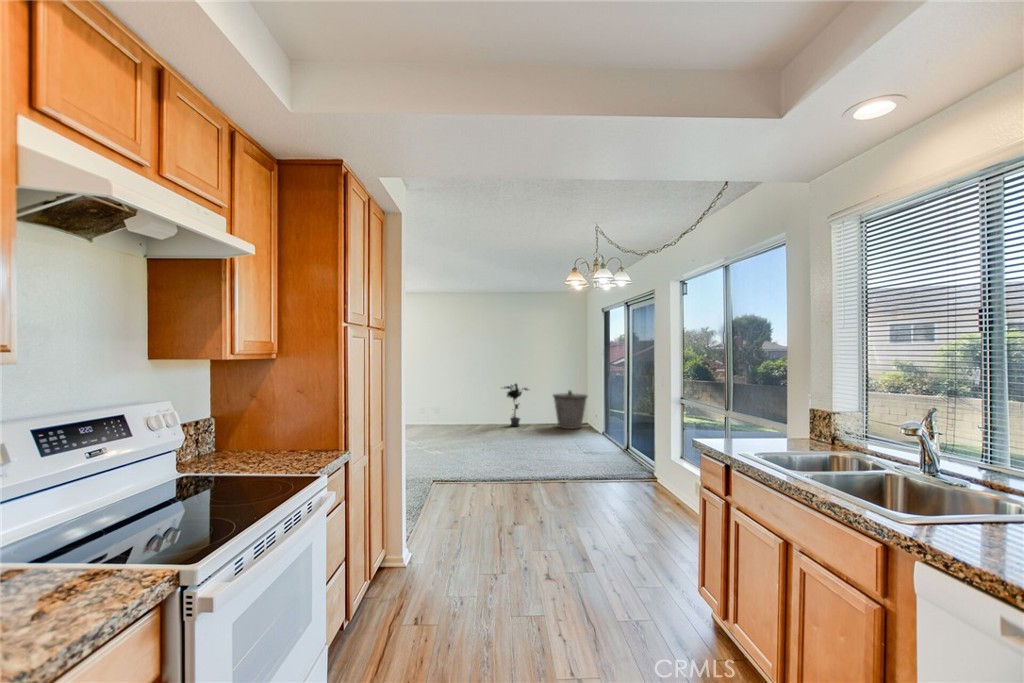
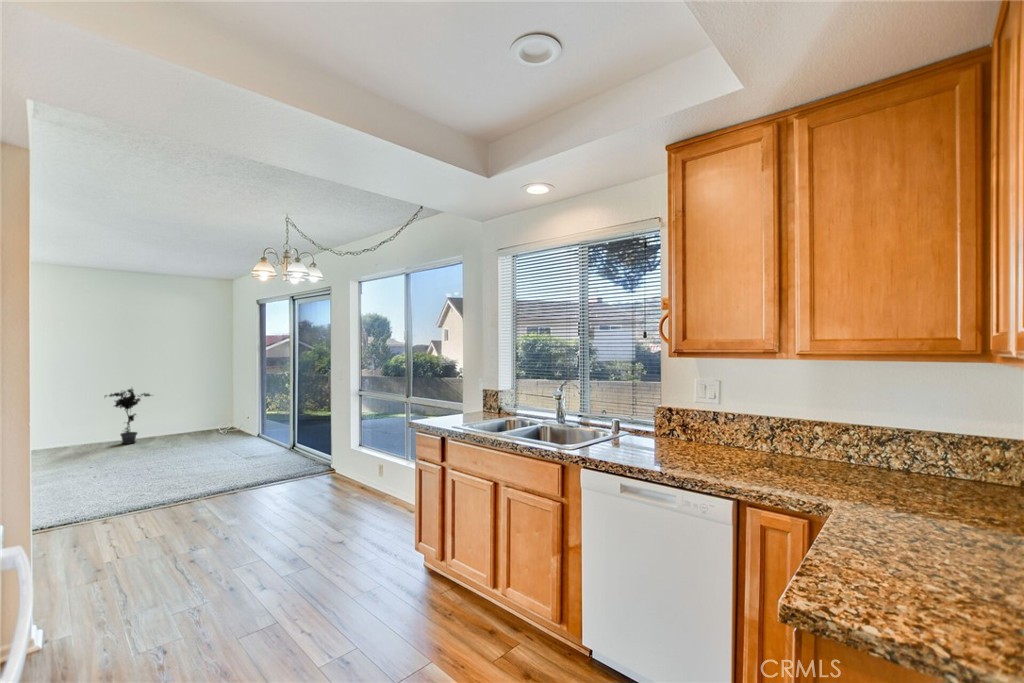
trash can: present [553,390,587,429] -> none [187,392,235,437]

